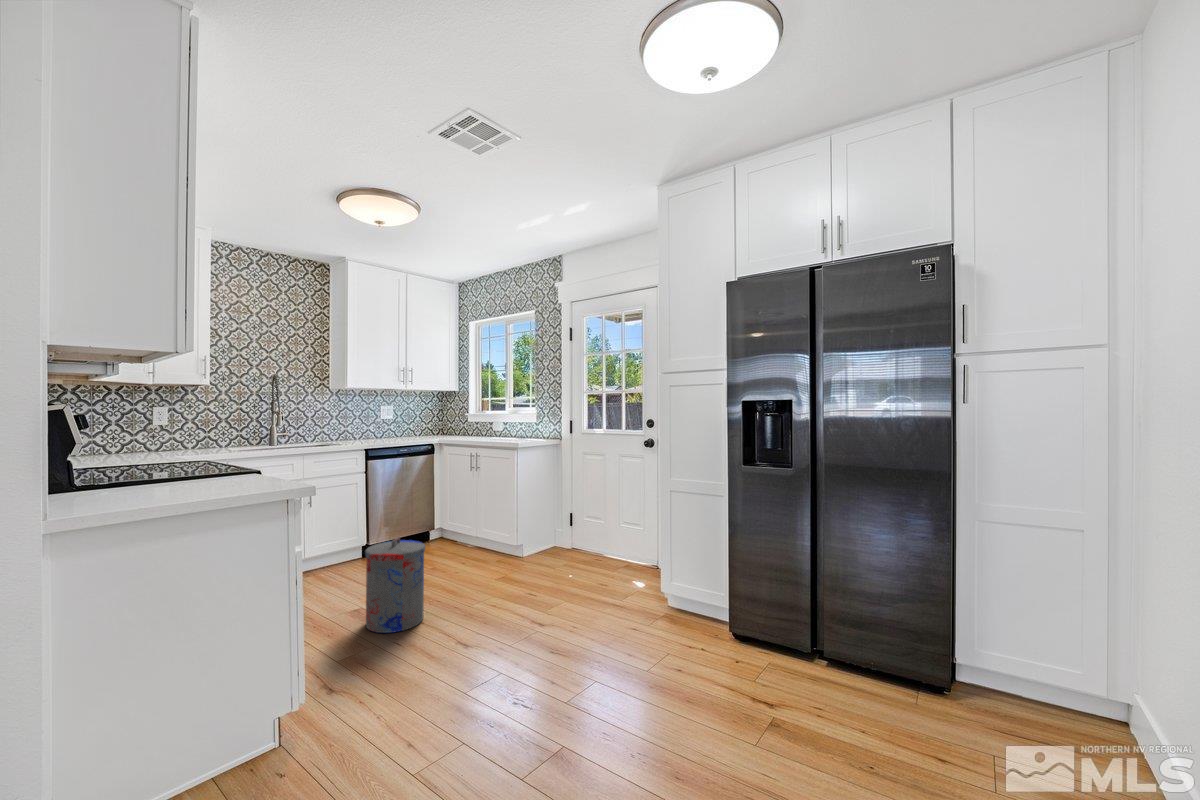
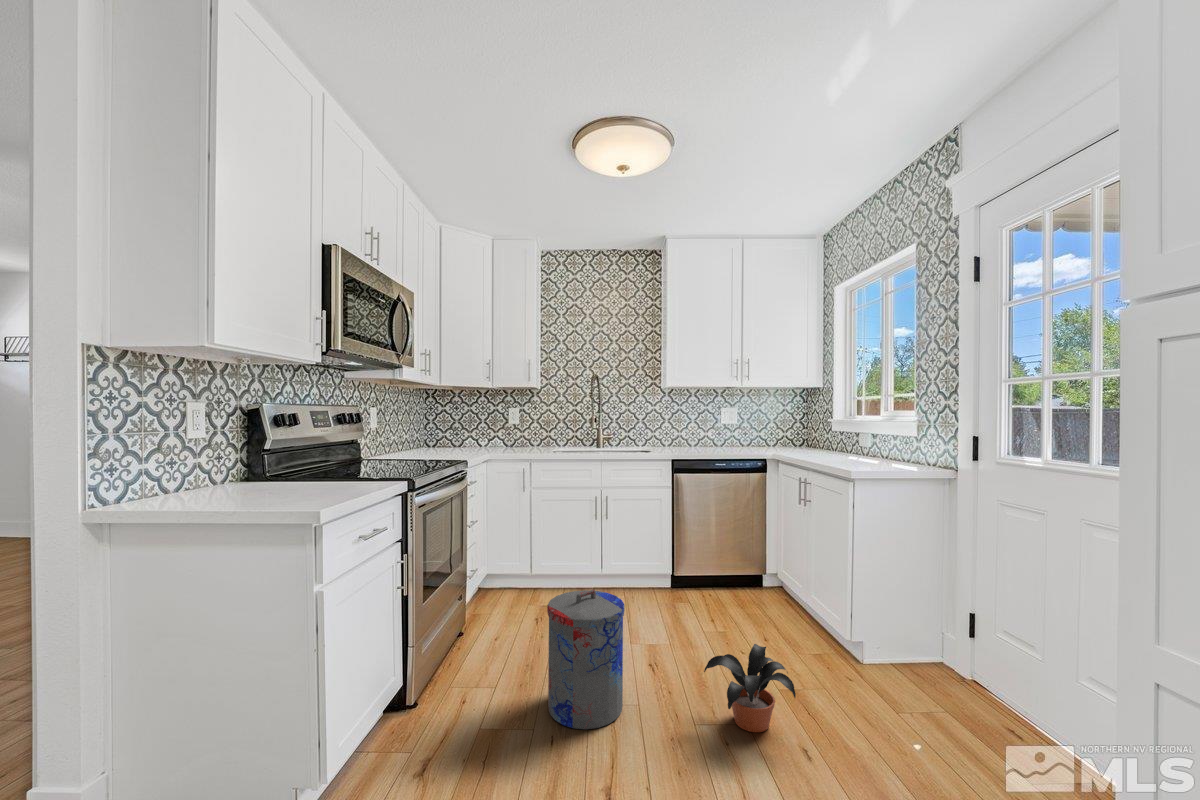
potted plant: none [470,549,523,596] -> present [704,644,796,732]

